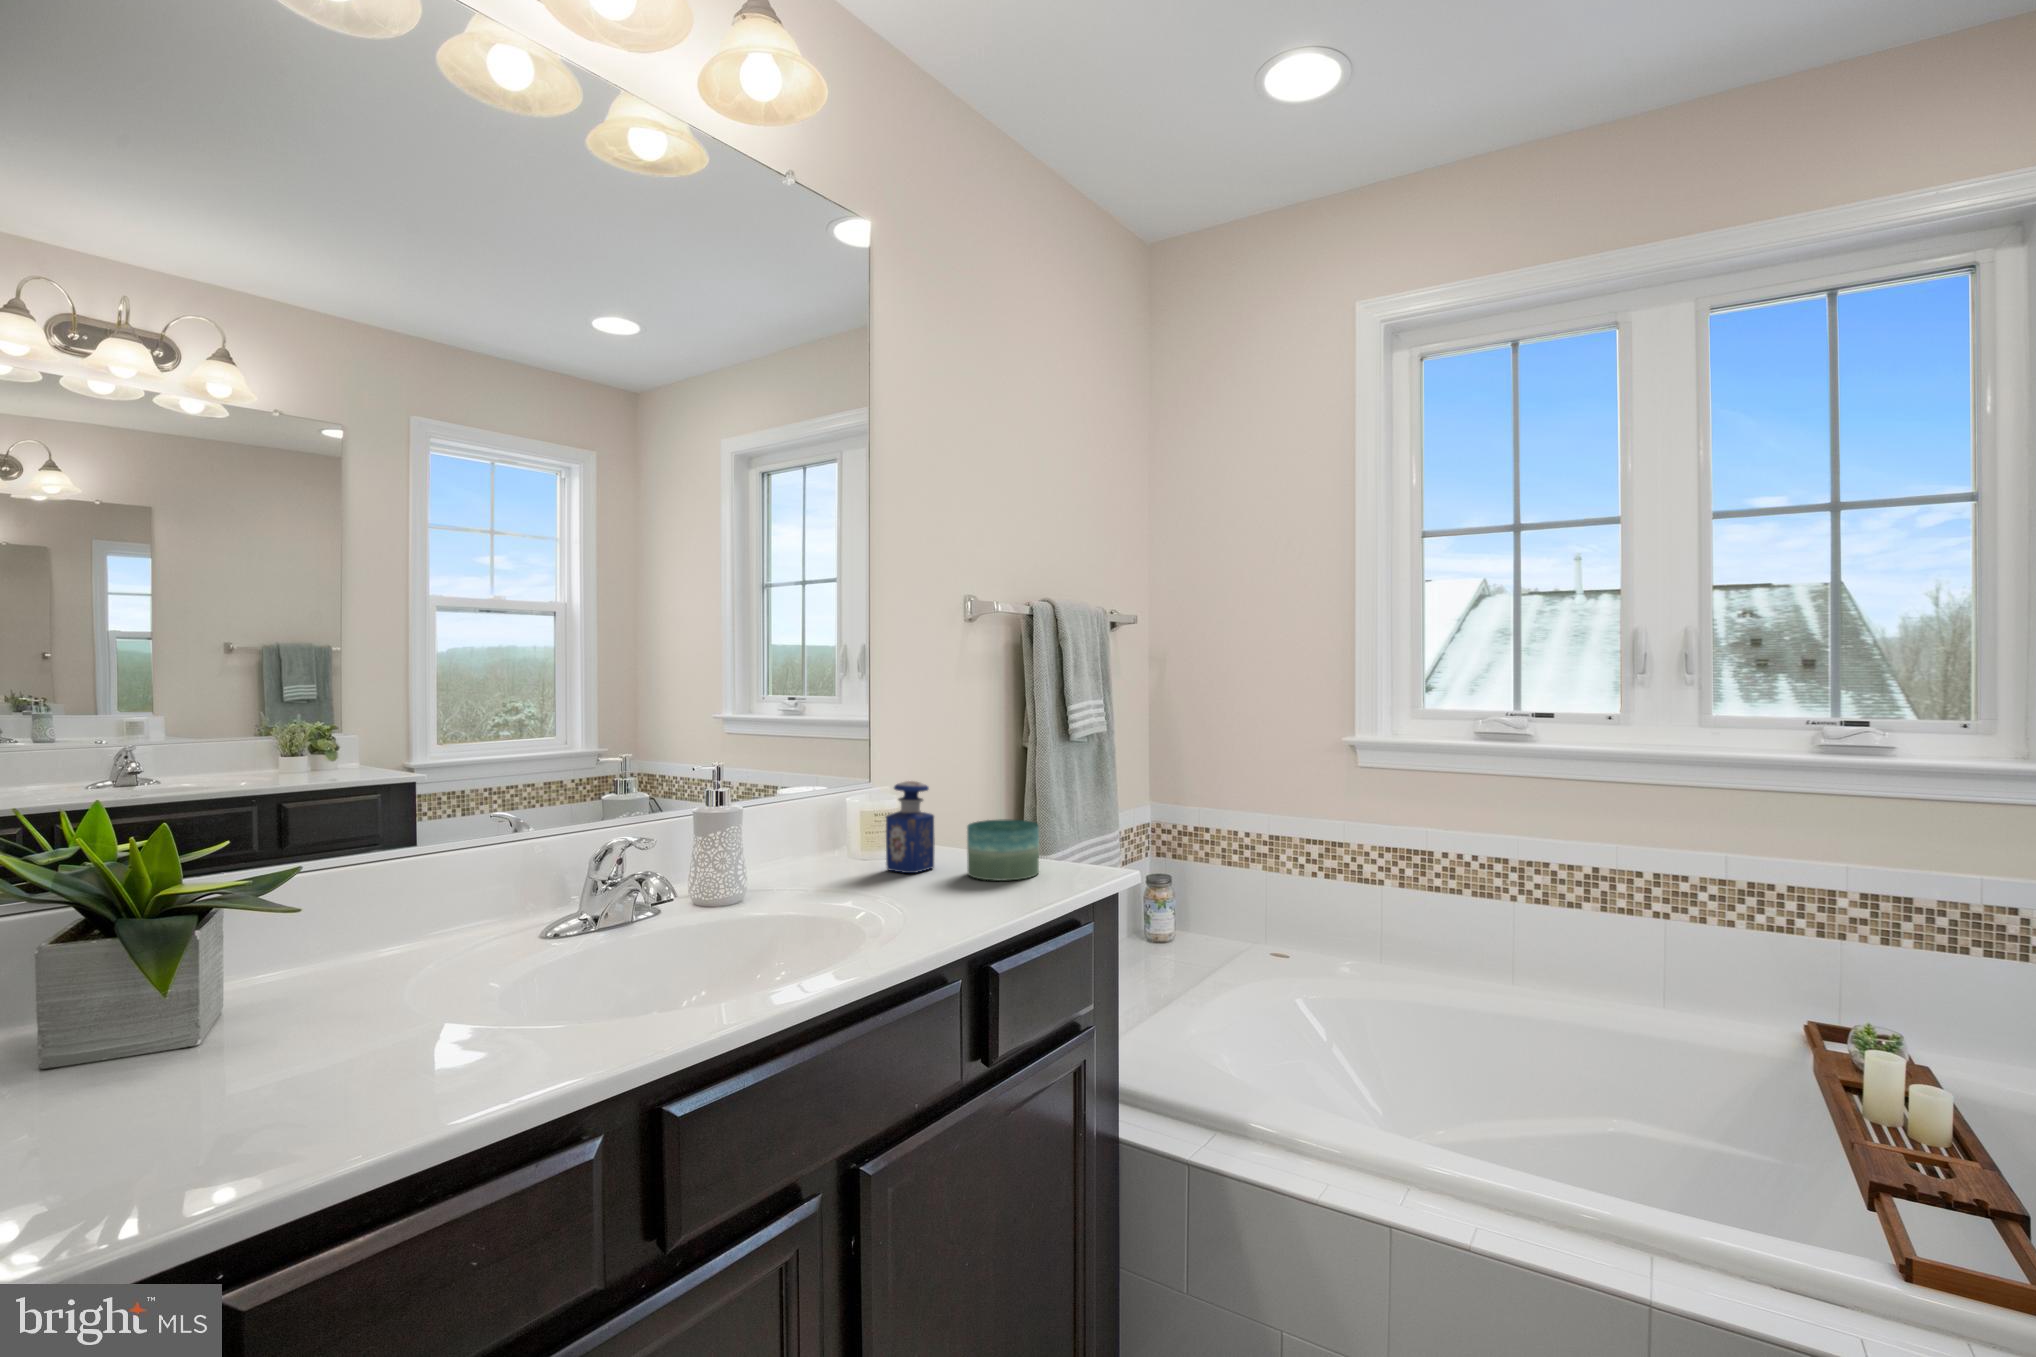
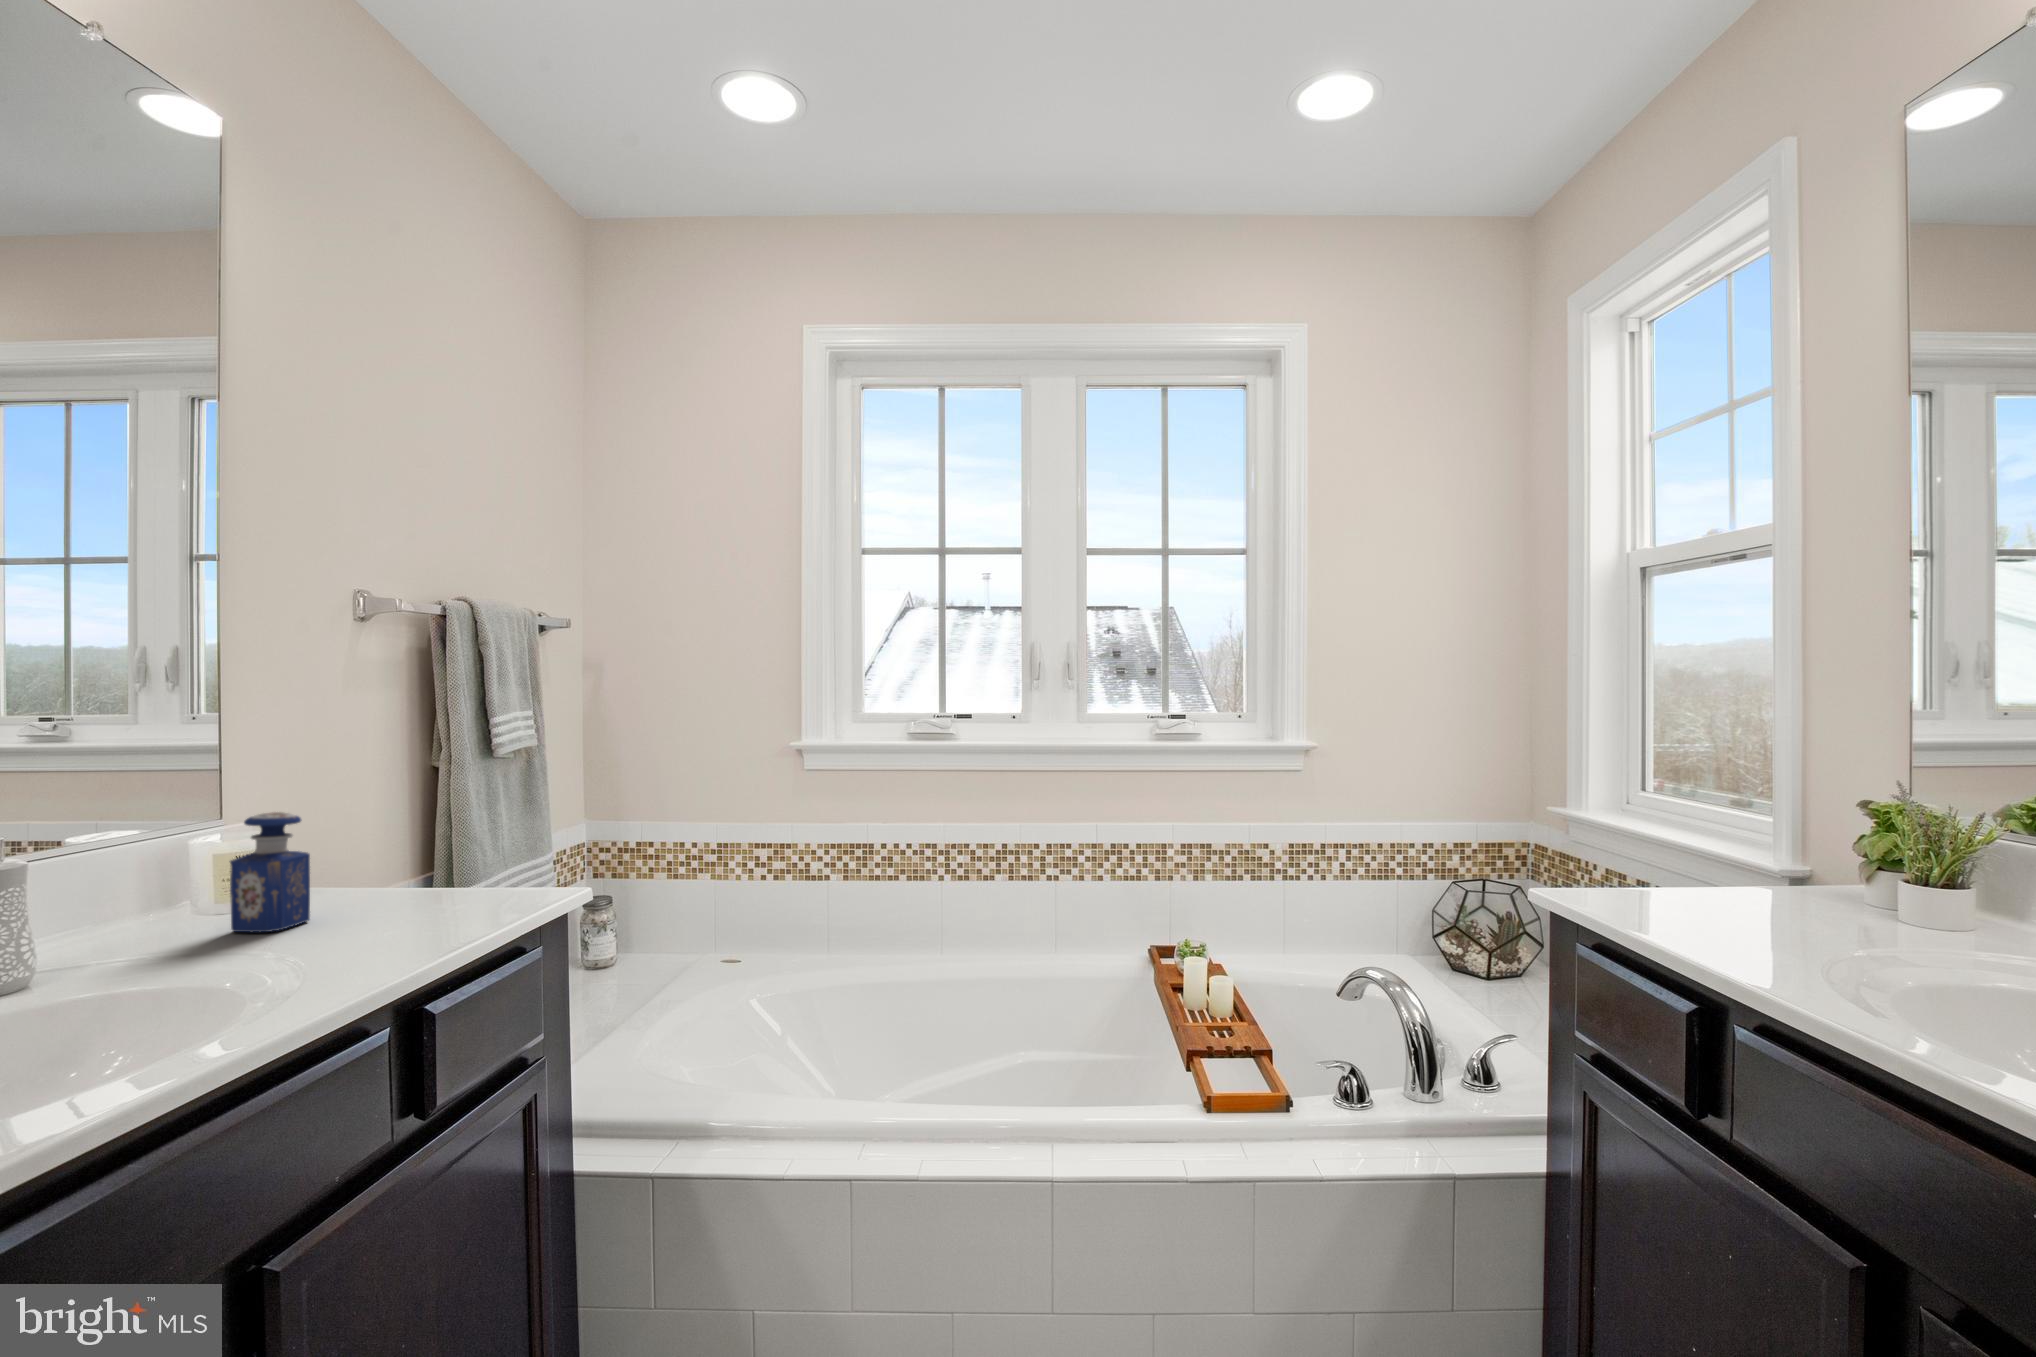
candle: present [967,819,1039,880] -> none [362,849,465,926]

